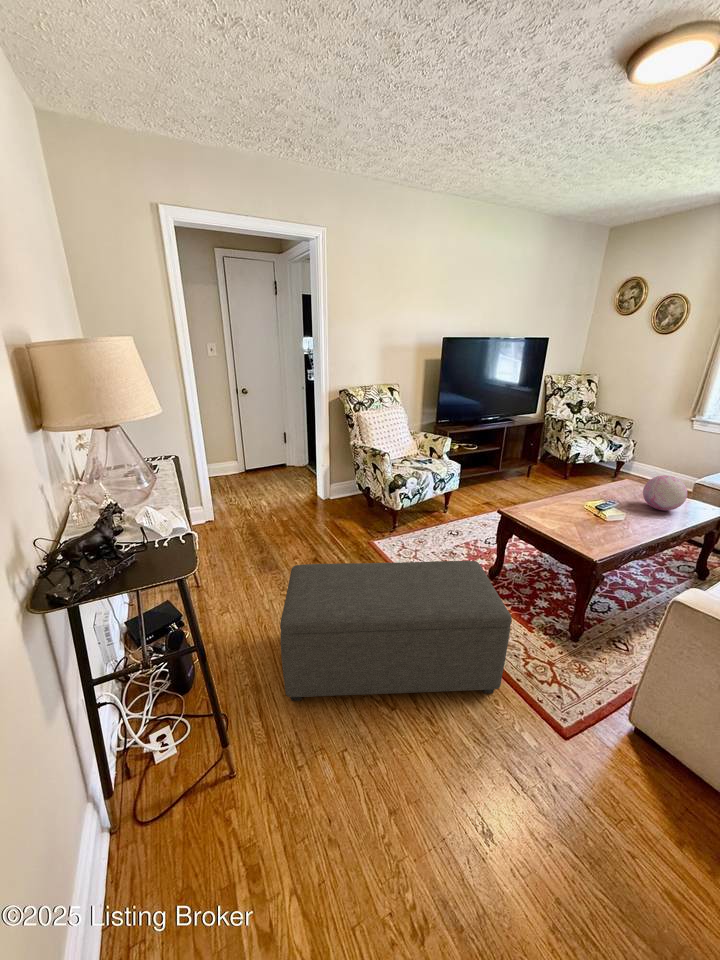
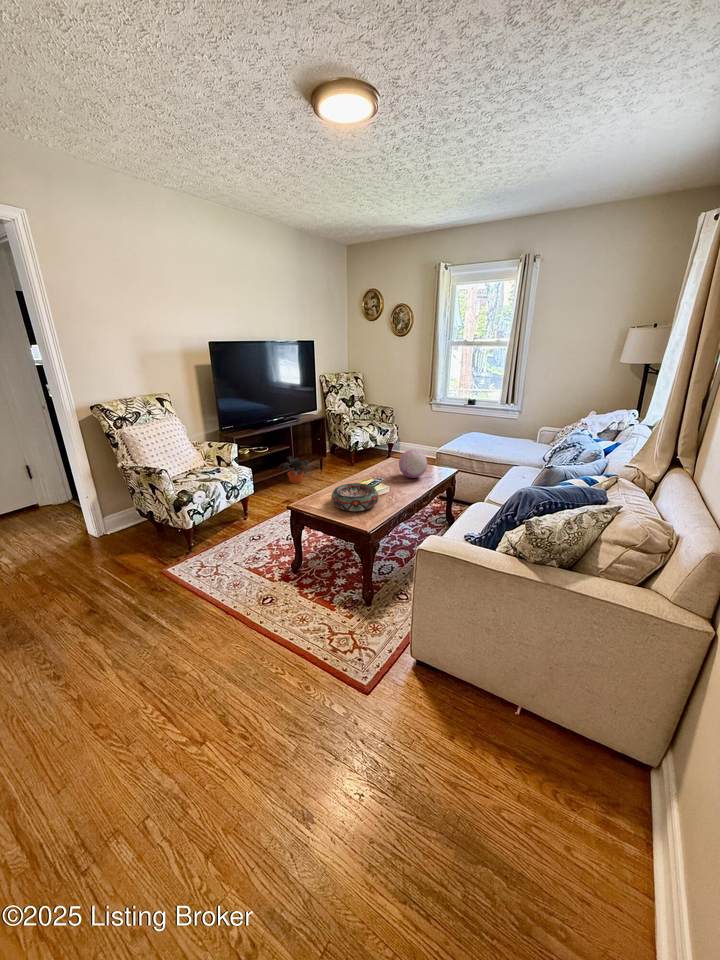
potted plant: none [484,458,520,487] -> present [280,456,309,483]
decorative bowl: none [552,501,613,535] -> present [331,483,379,511]
ottoman: present [280,561,512,701] -> none [19,561,308,797]

